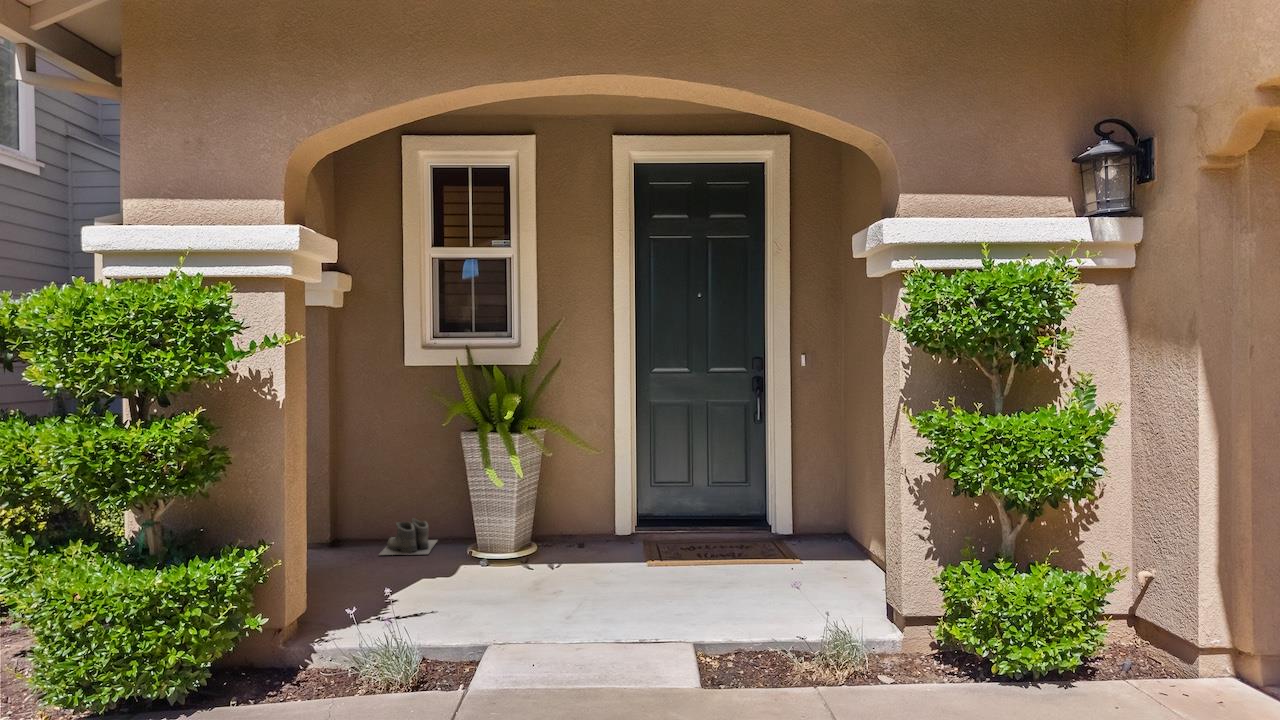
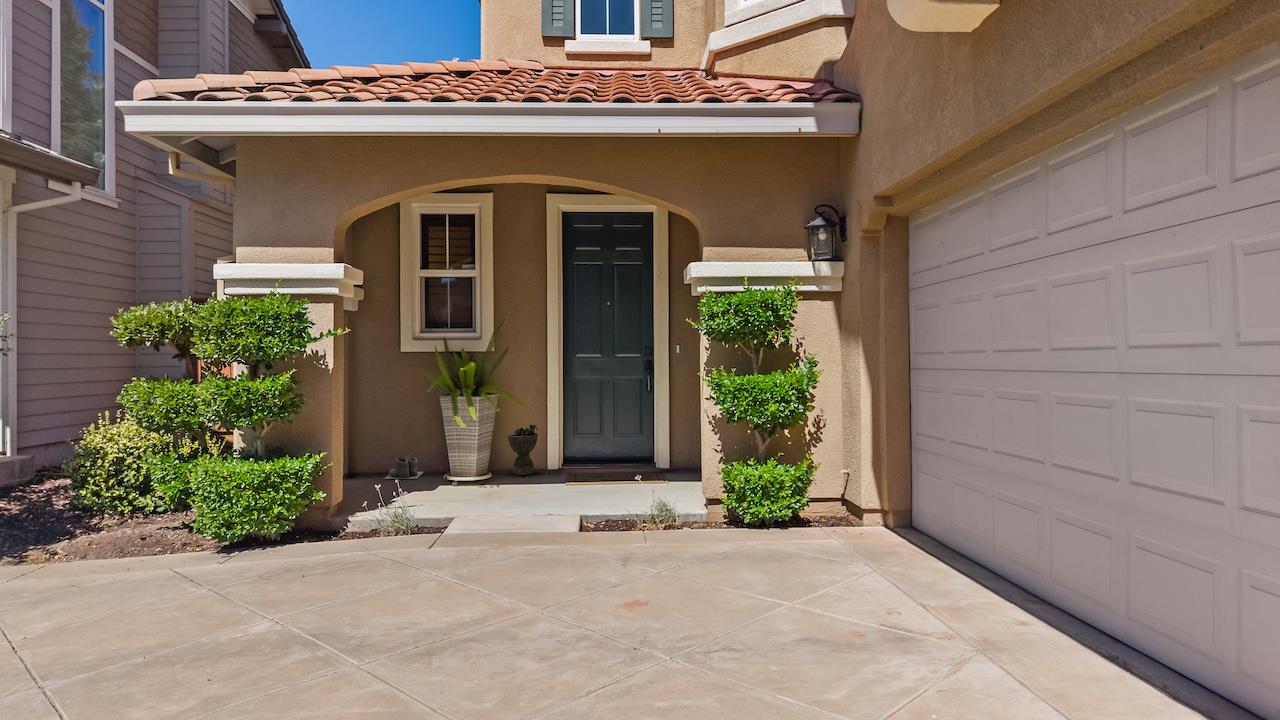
planter: none [560,472,604,547] -> present [508,425,538,475]

